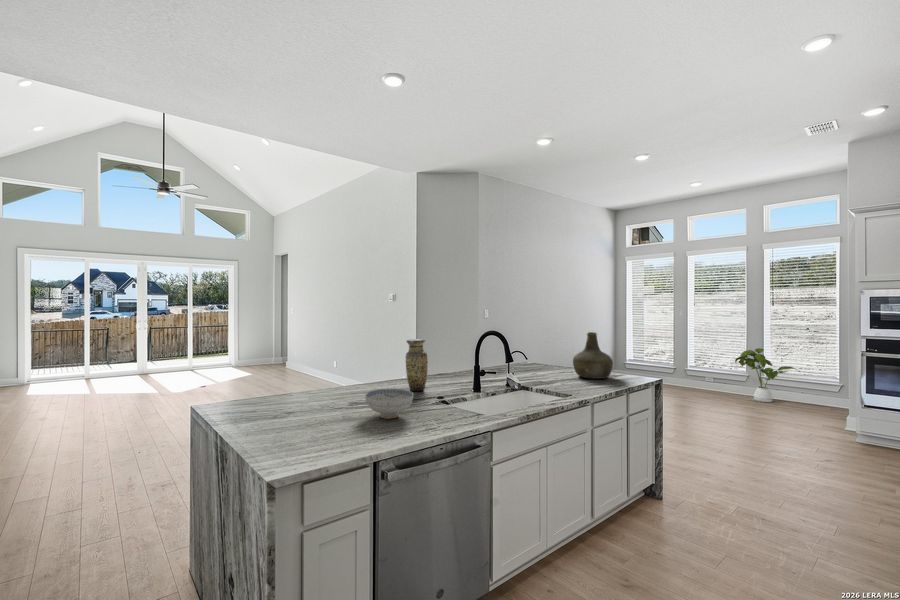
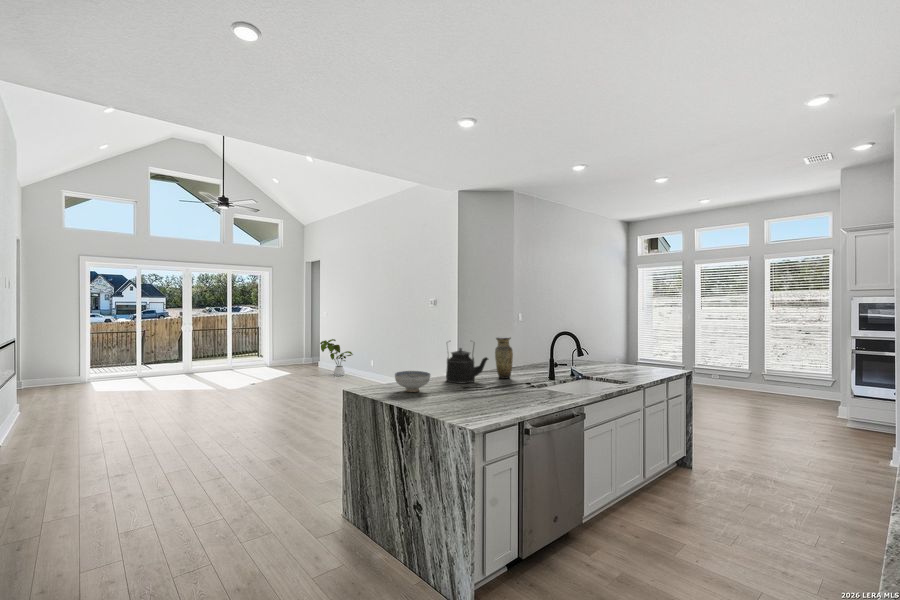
bottle: present [573,332,613,379] -> none [619,332,653,370]
kettle: none [337,344,393,399] -> present [446,347,488,383]
house plant: present [735,348,797,402] -> present [320,339,353,376]
ceramic bowl: present [365,389,414,419] -> present [395,371,430,392]

